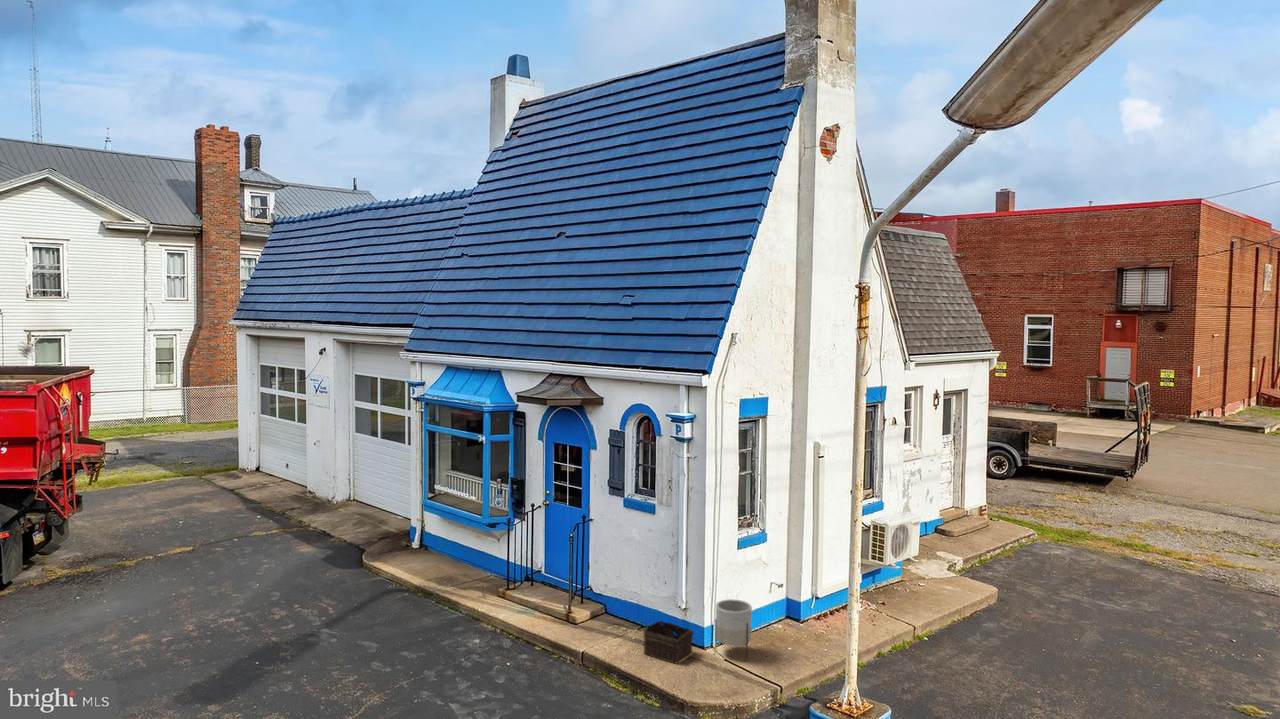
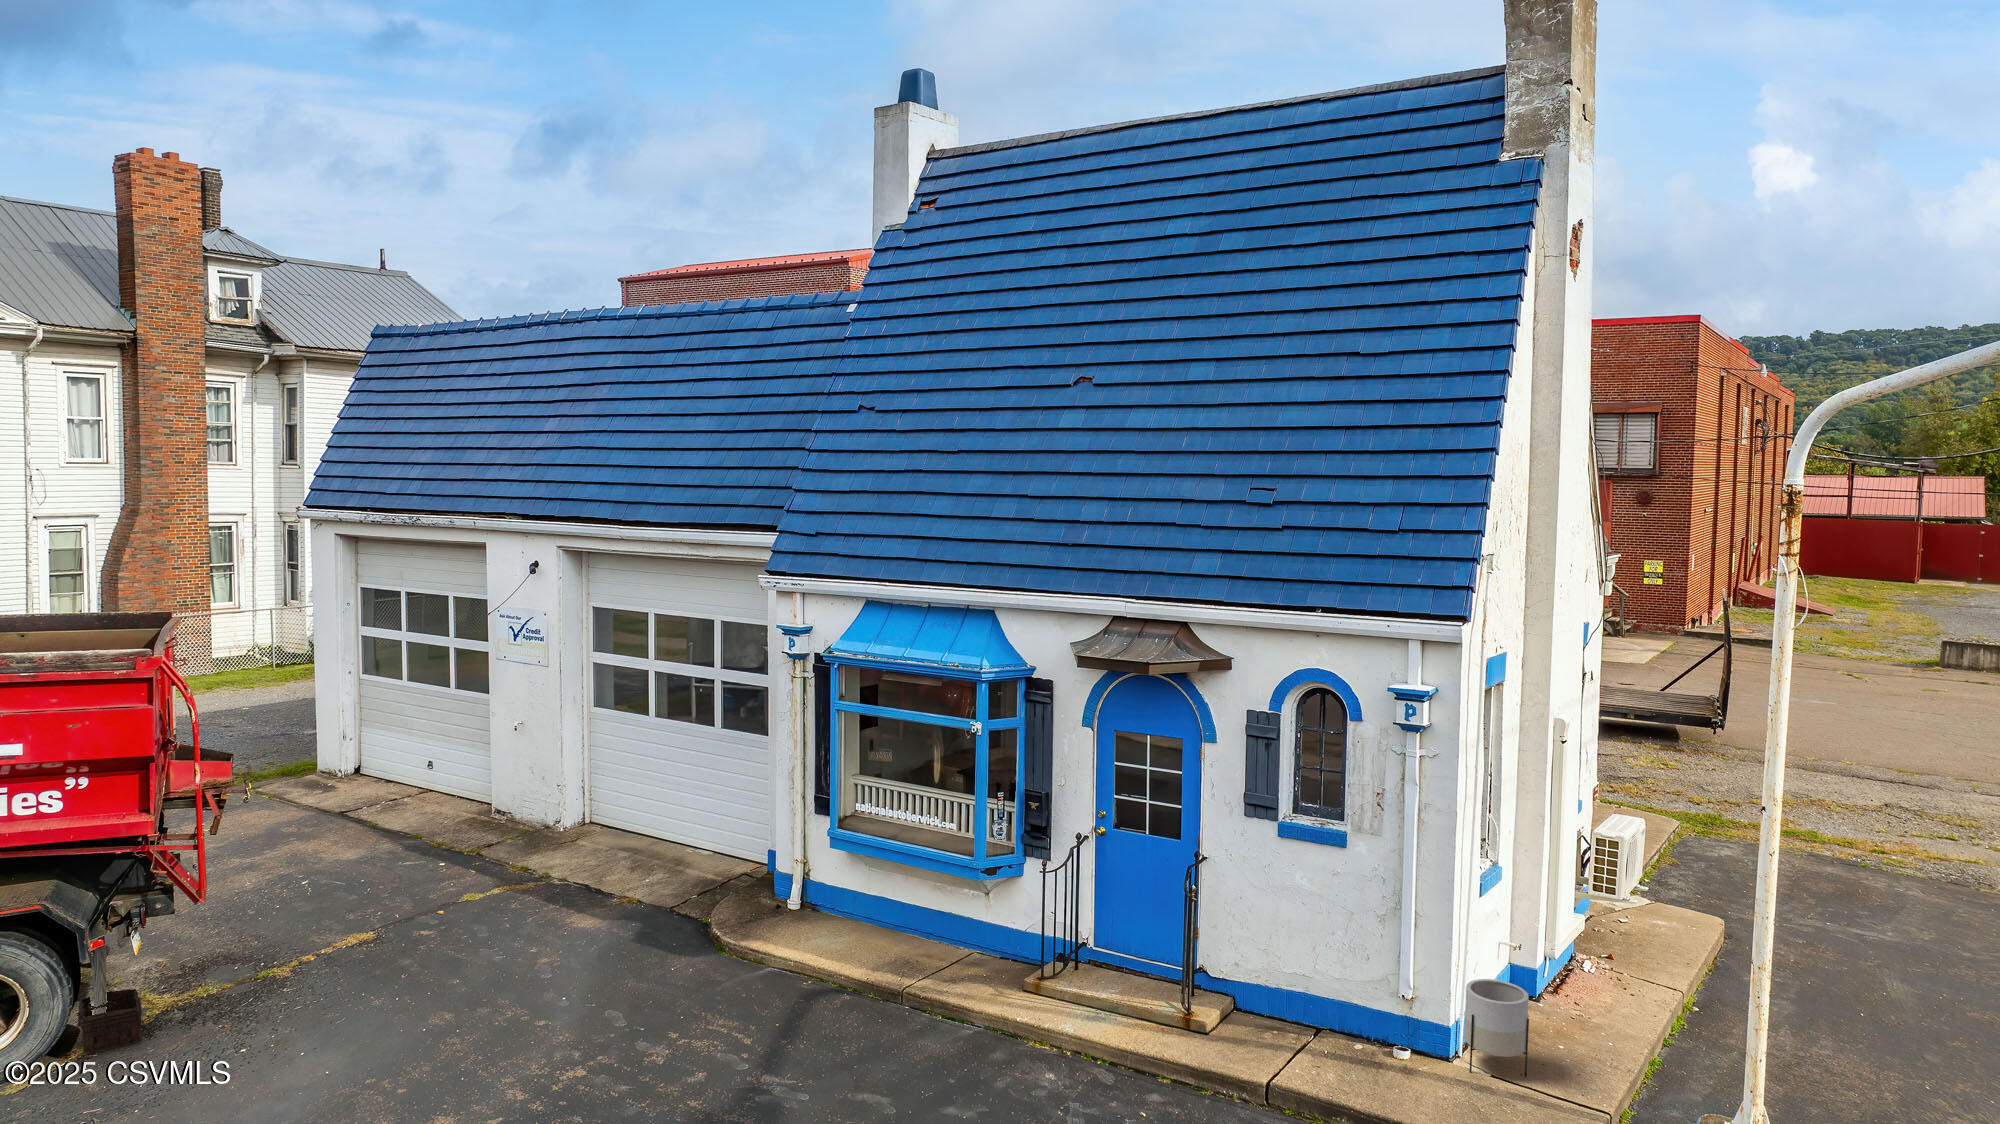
basket: present [644,621,694,663] -> present [77,989,142,1054]

